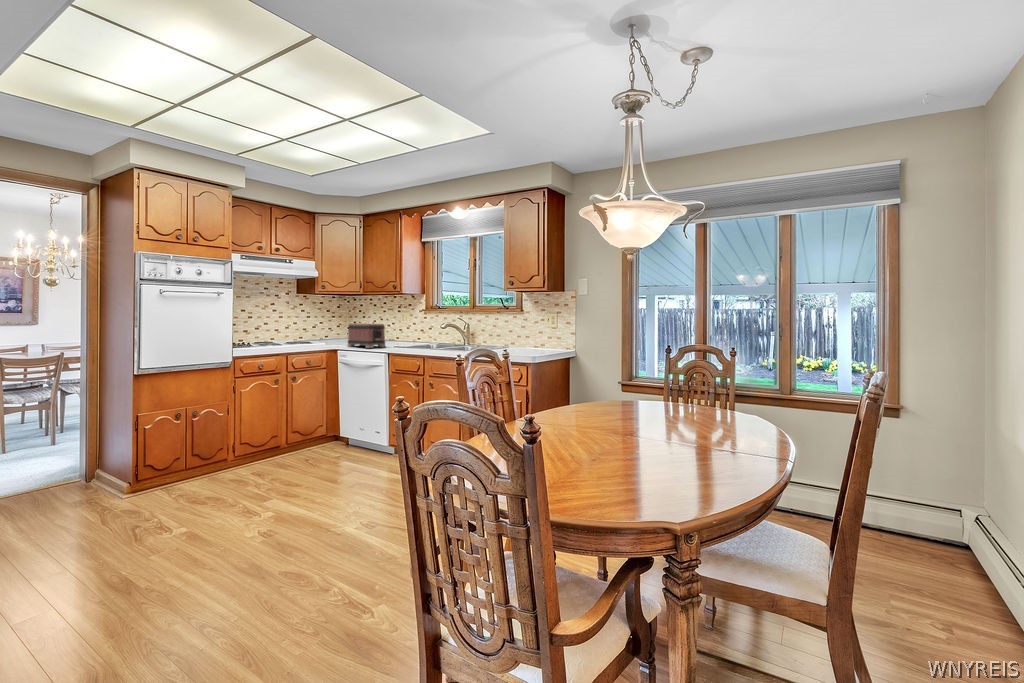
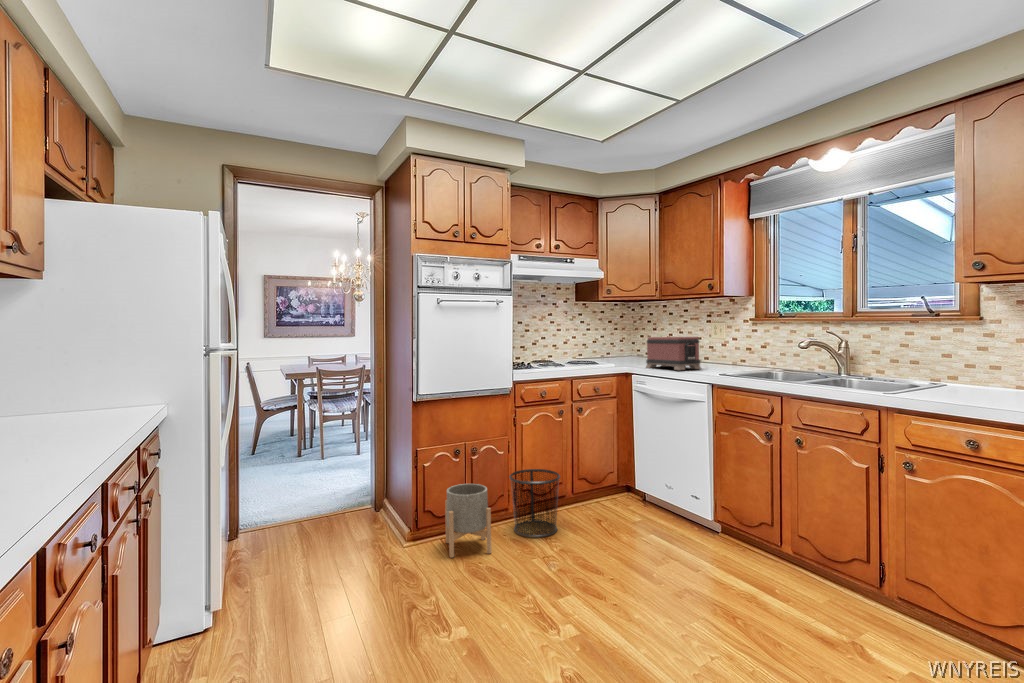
waste bin: none [228,426,273,477] -> present [509,469,560,538]
planter: none [167,439,210,496] -> present [445,484,492,558]

